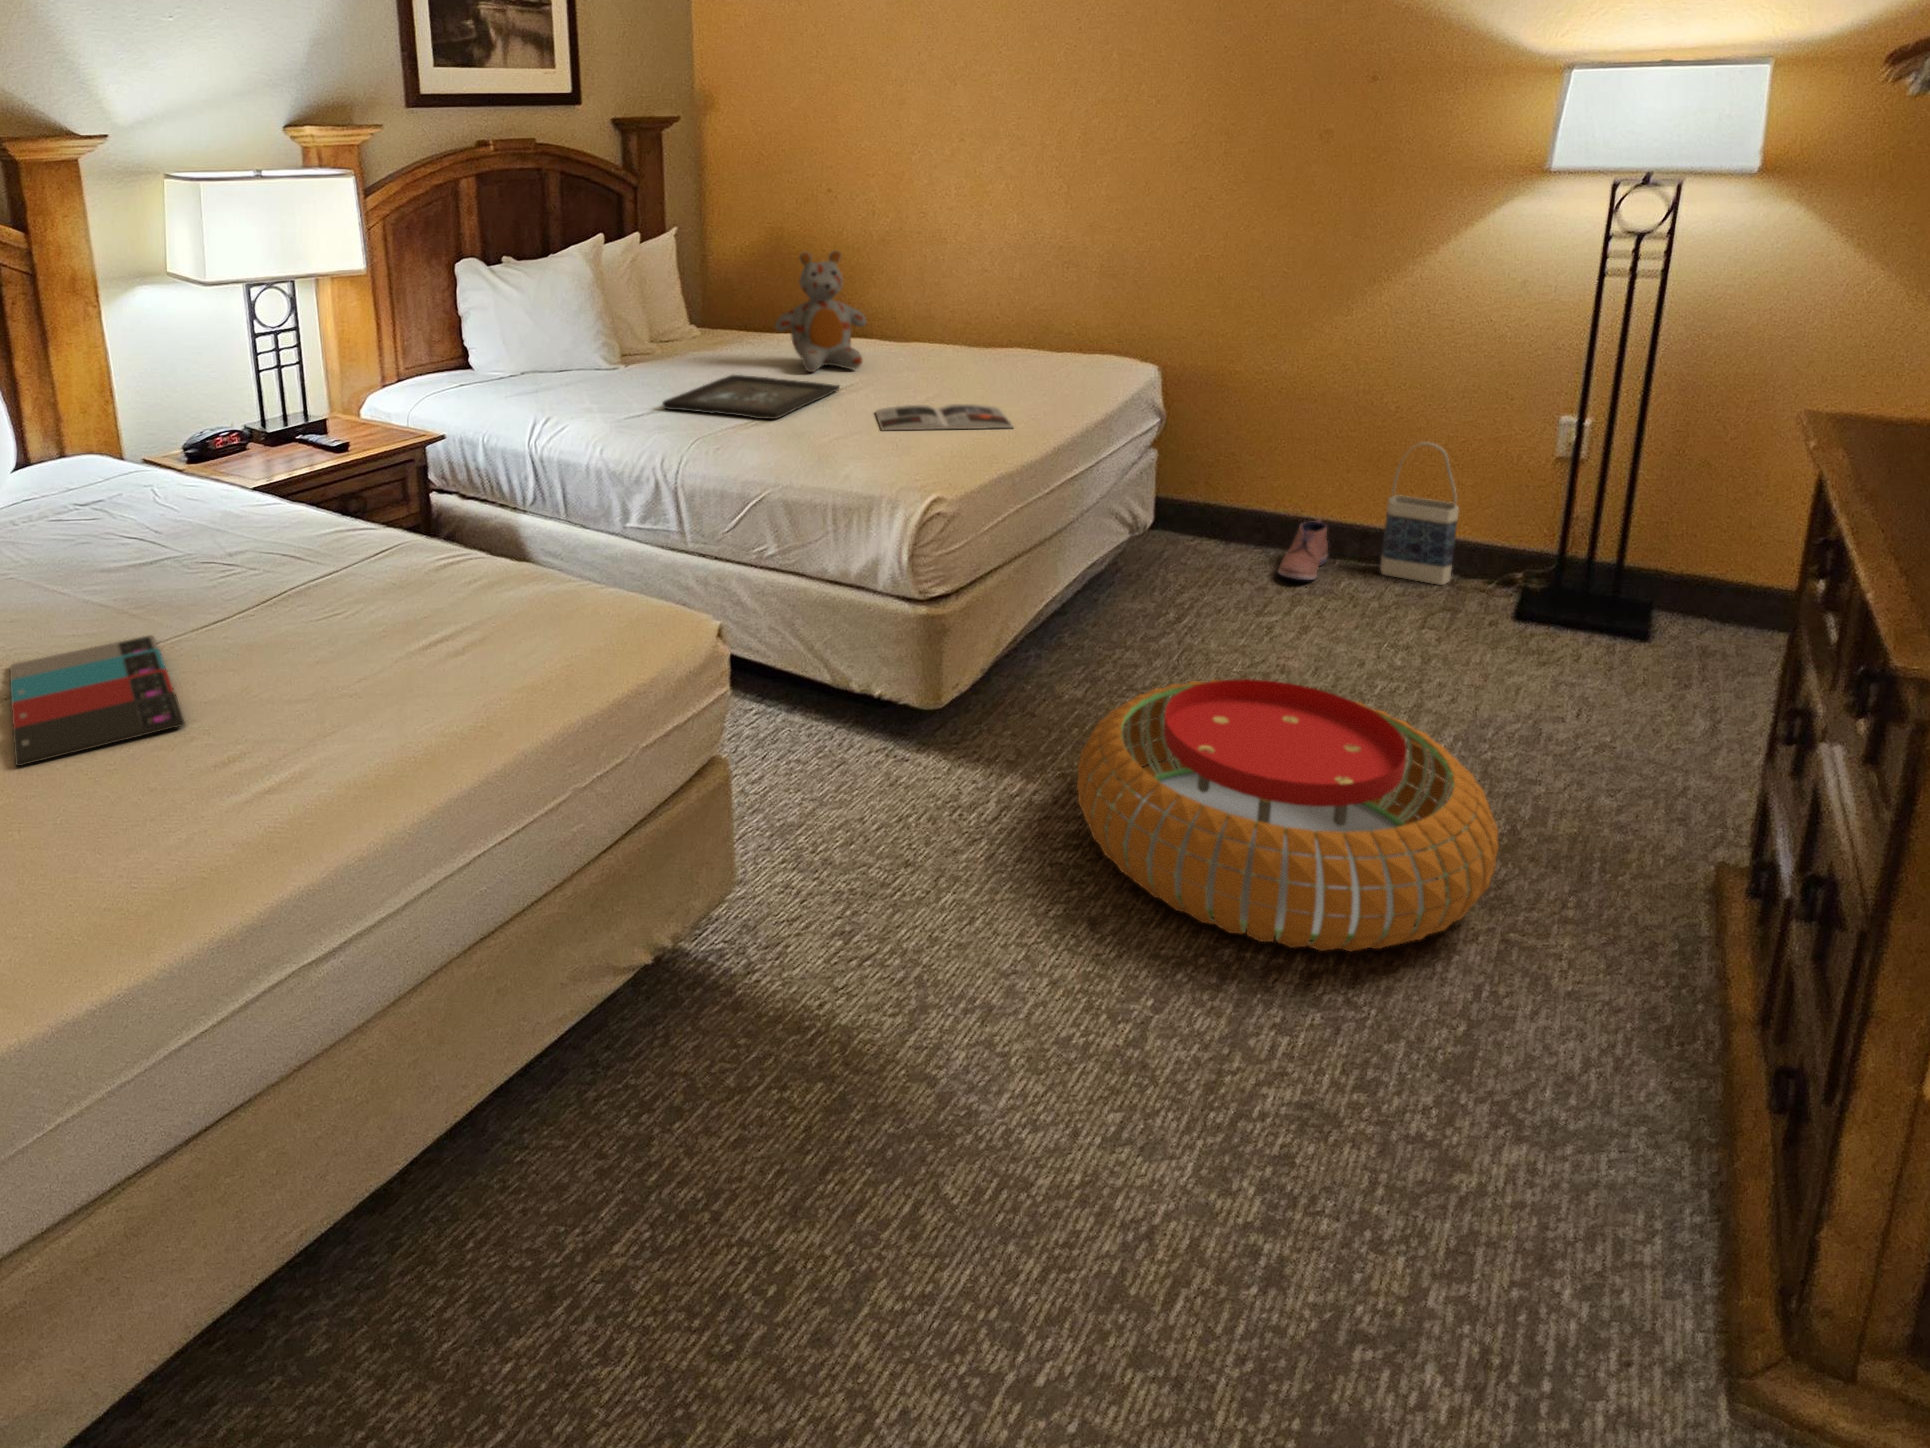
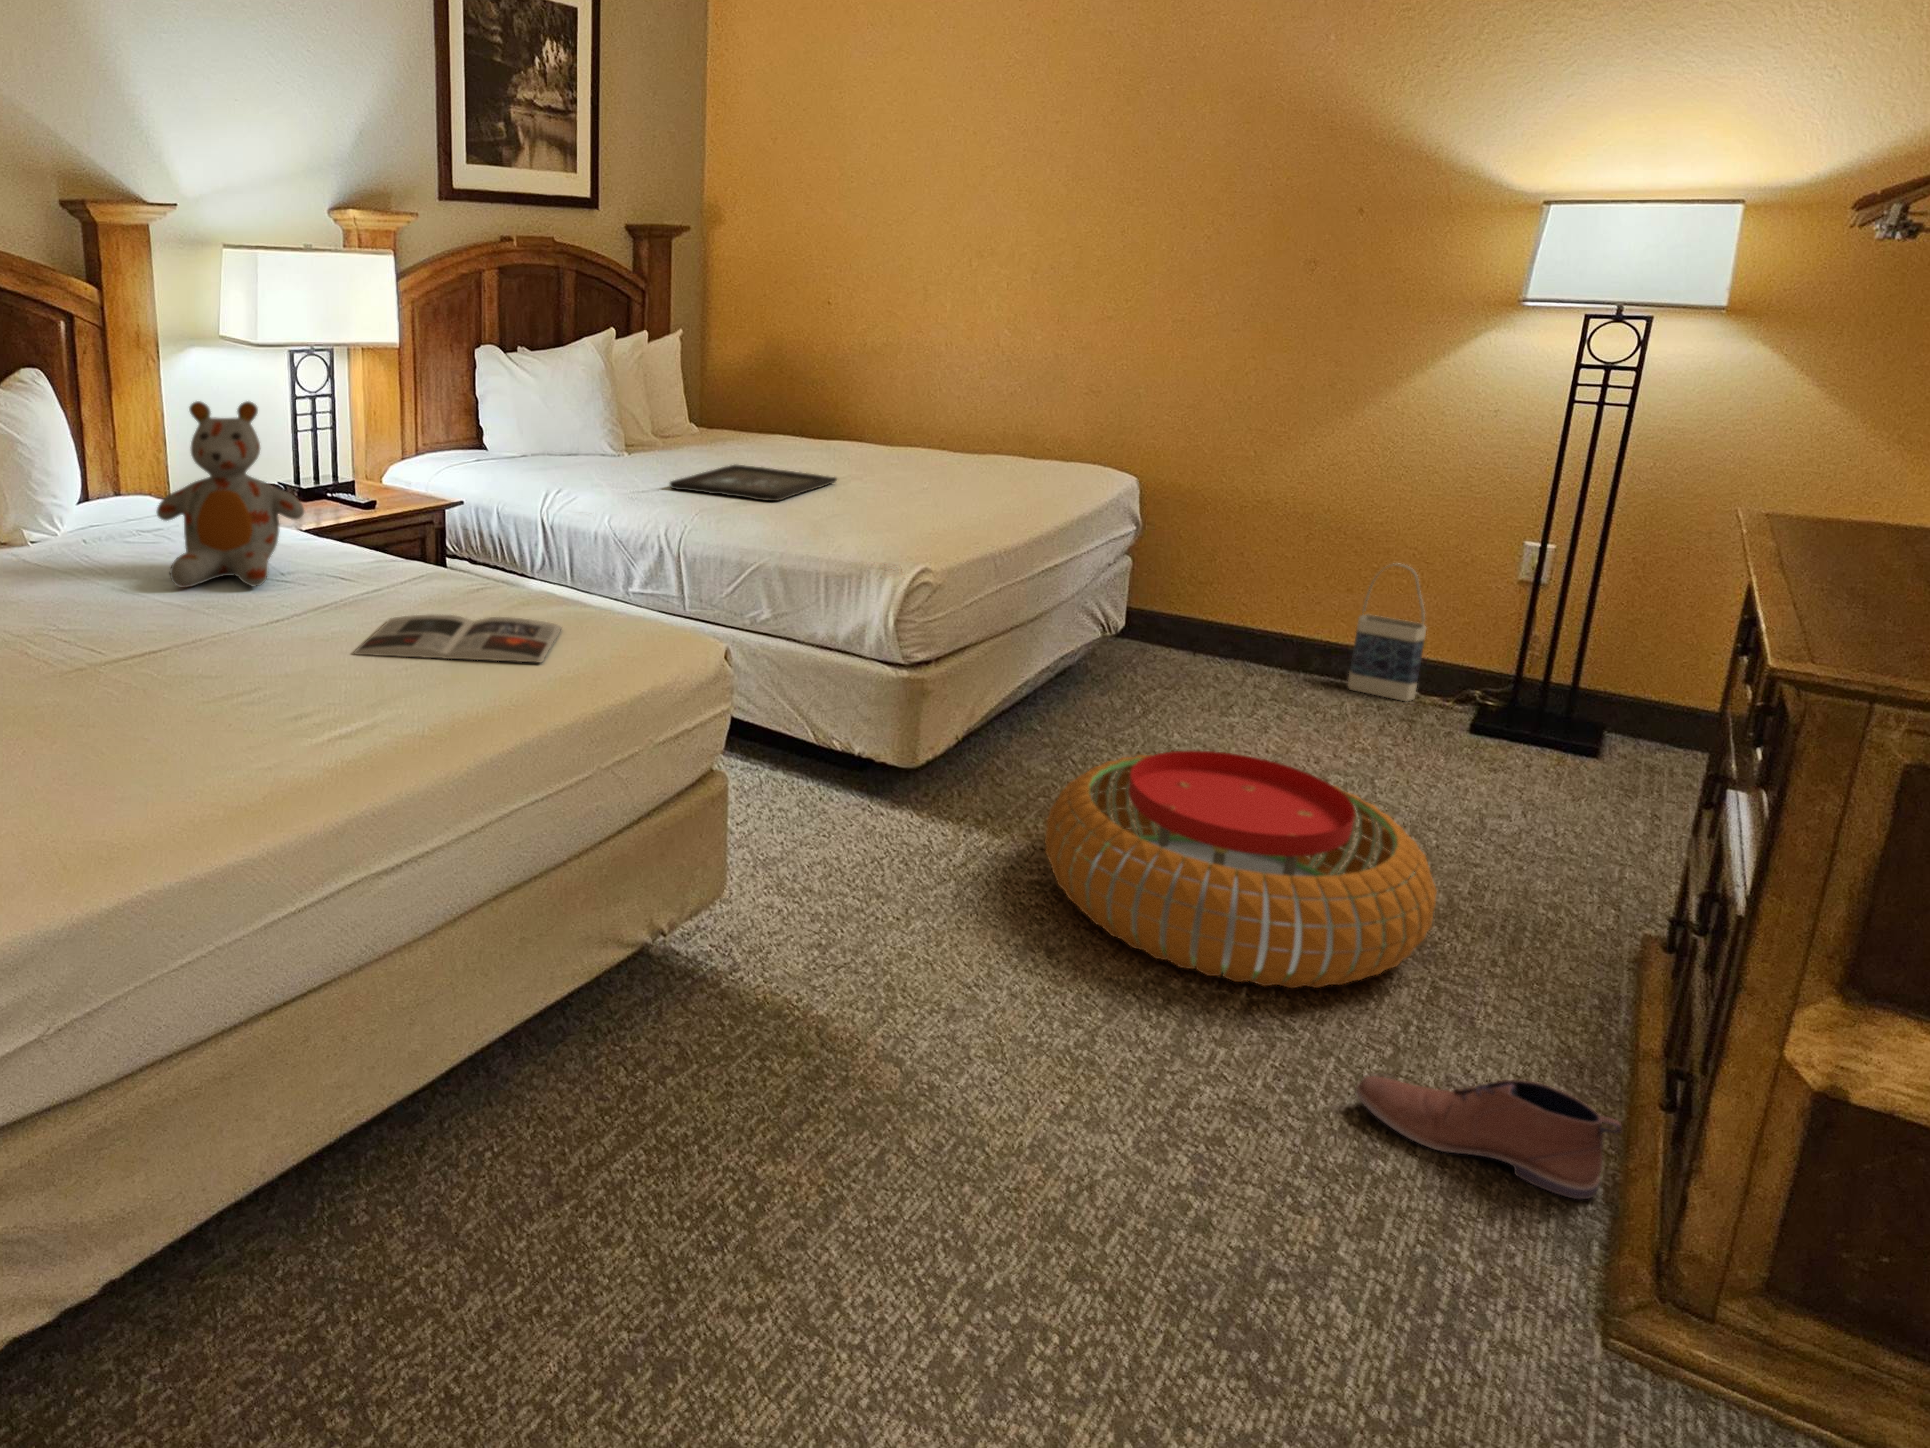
stuffed bear: present [775,250,866,372] -> present [157,401,304,588]
magazine: present [876,404,1013,430] -> present [353,614,561,663]
shoe: present [1278,519,1328,580] -> present [1356,1076,1622,1199]
smartphone: present [10,635,185,766] -> none [103,629,264,712]

